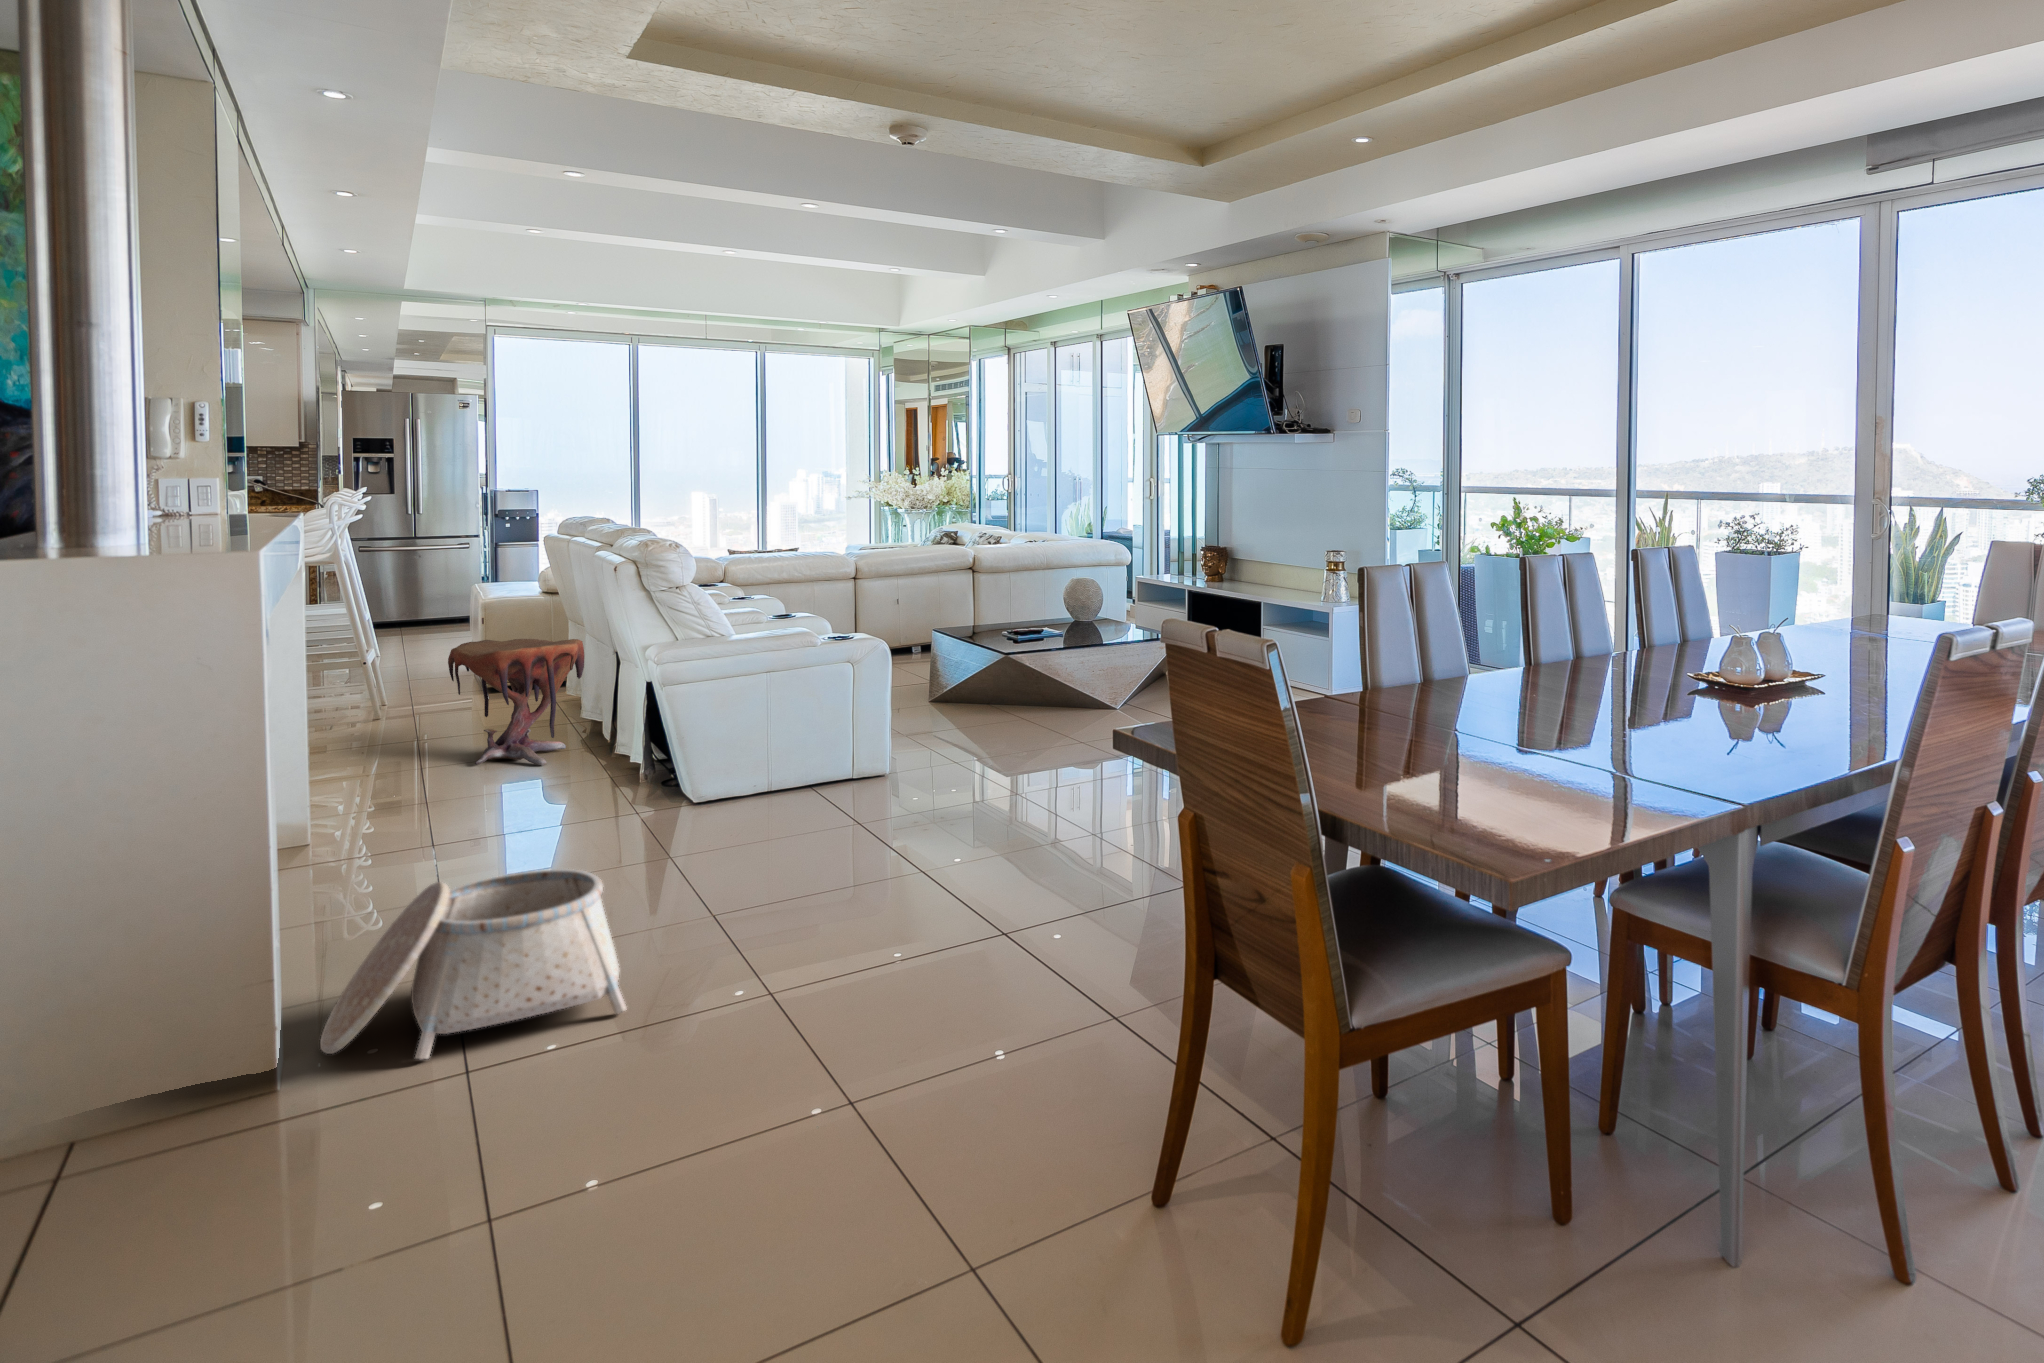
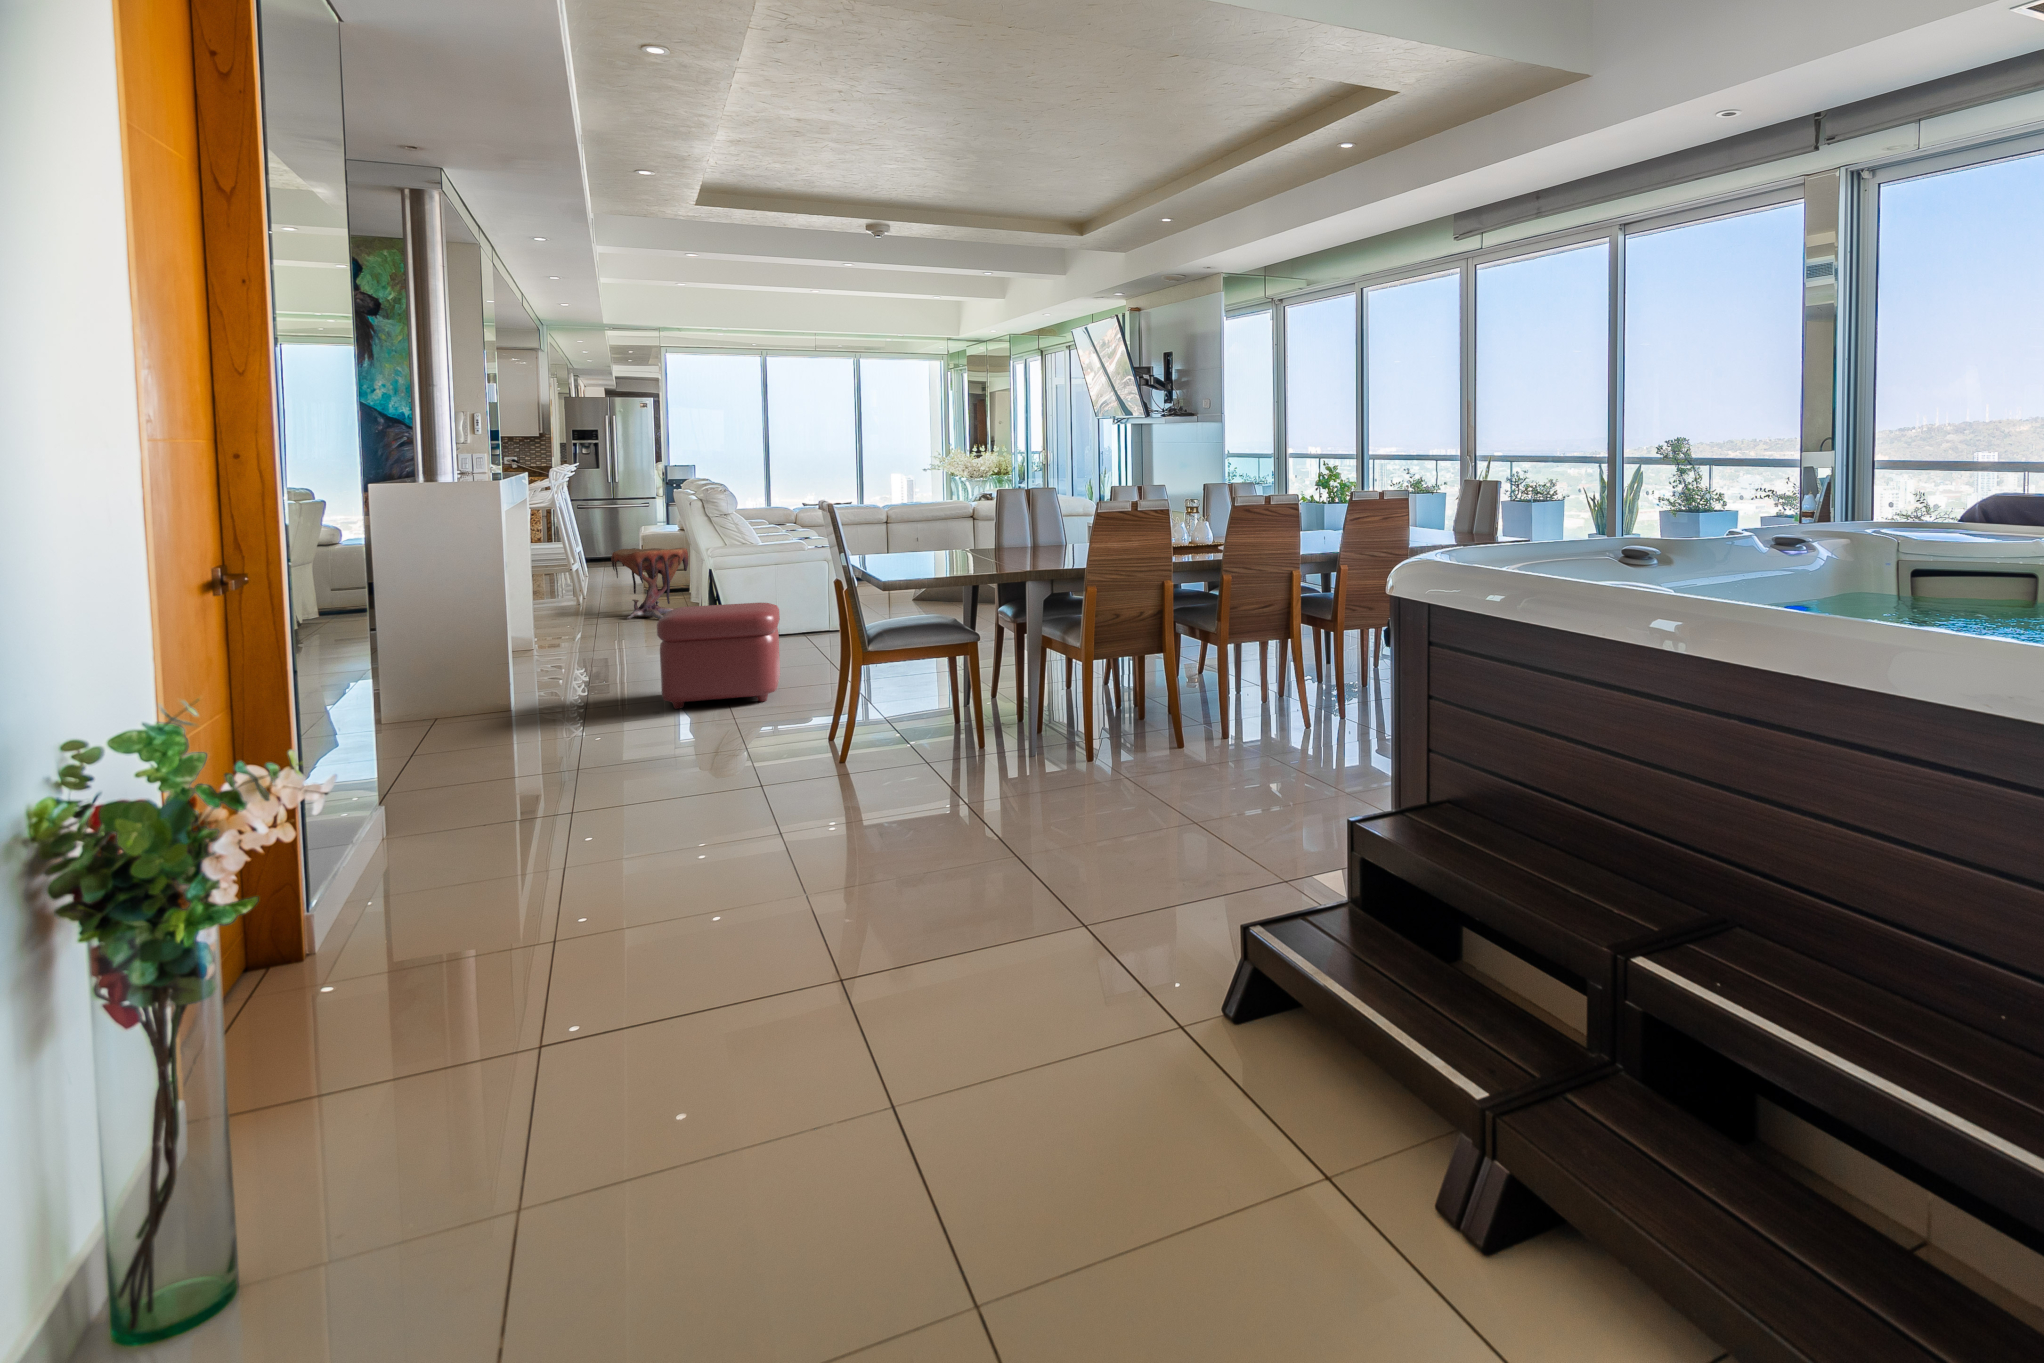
ottoman: none [655,808,924,1090] -> present [657,603,780,709]
basket: present [320,869,626,1059] -> none [529,631,658,700]

